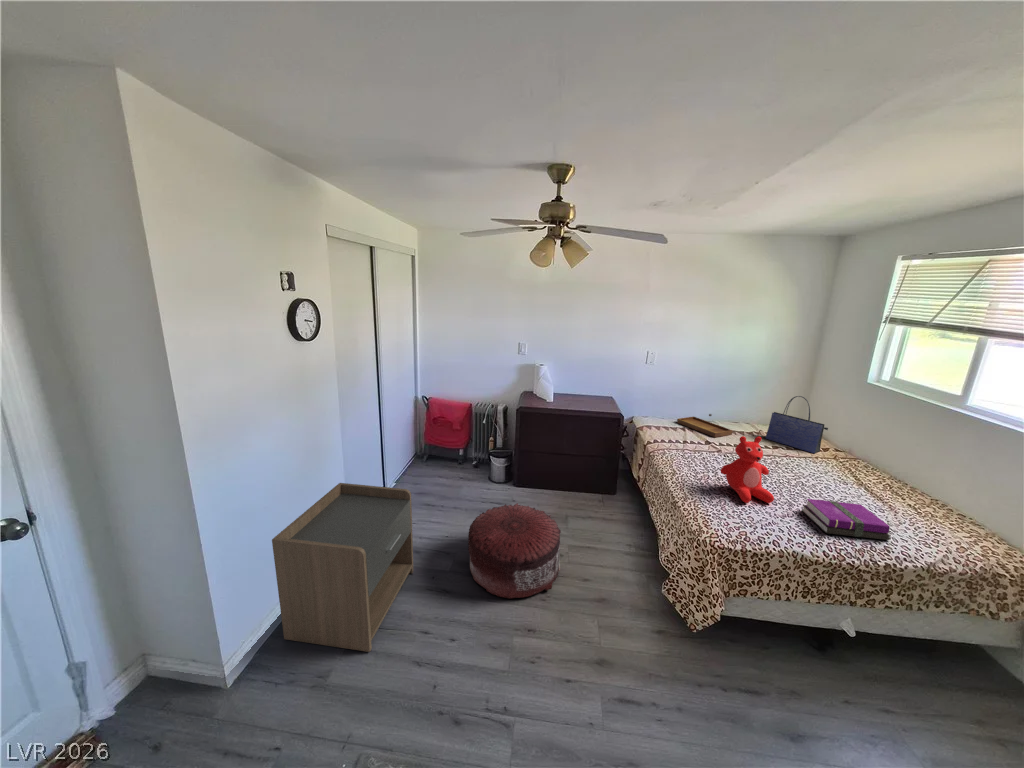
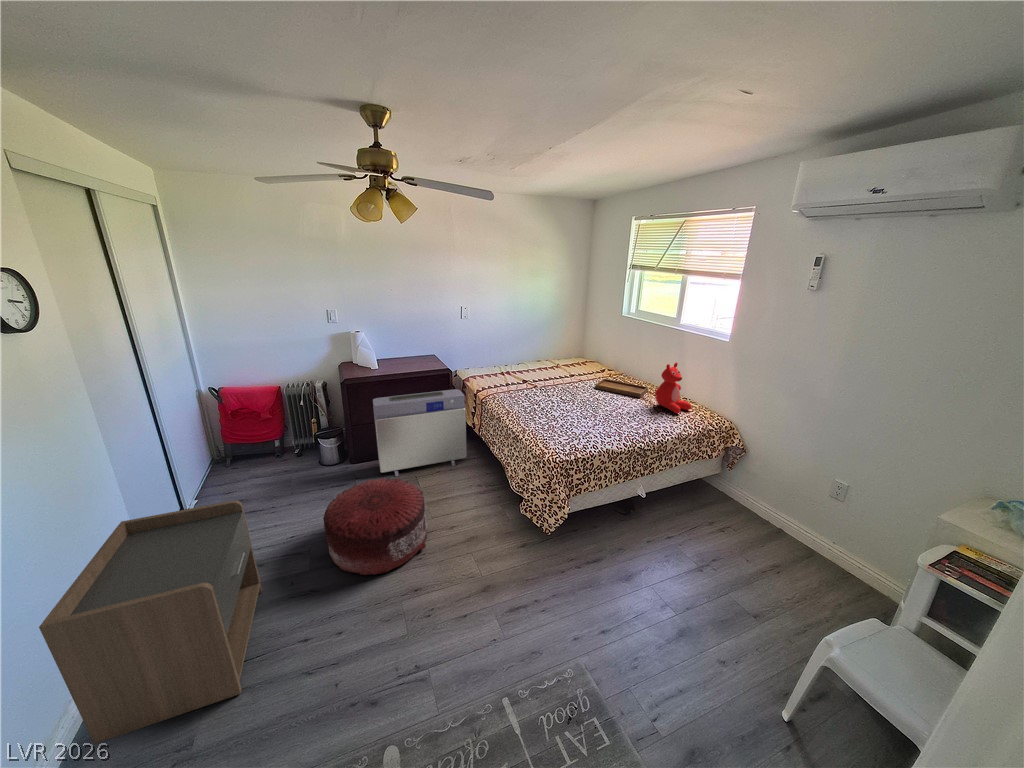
tote bag: present [765,396,828,453] -> none [564,332,605,375]
tray: present [677,414,732,437] -> present [595,374,648,398]
air purifier: none [535,429,629,515] -> present [373,389,466,476]
teddy bear: present [721,436,774,503] -> present [655,362,691,413]
notebook: present [802,499,891,540] -> none [603,405,655,431]

